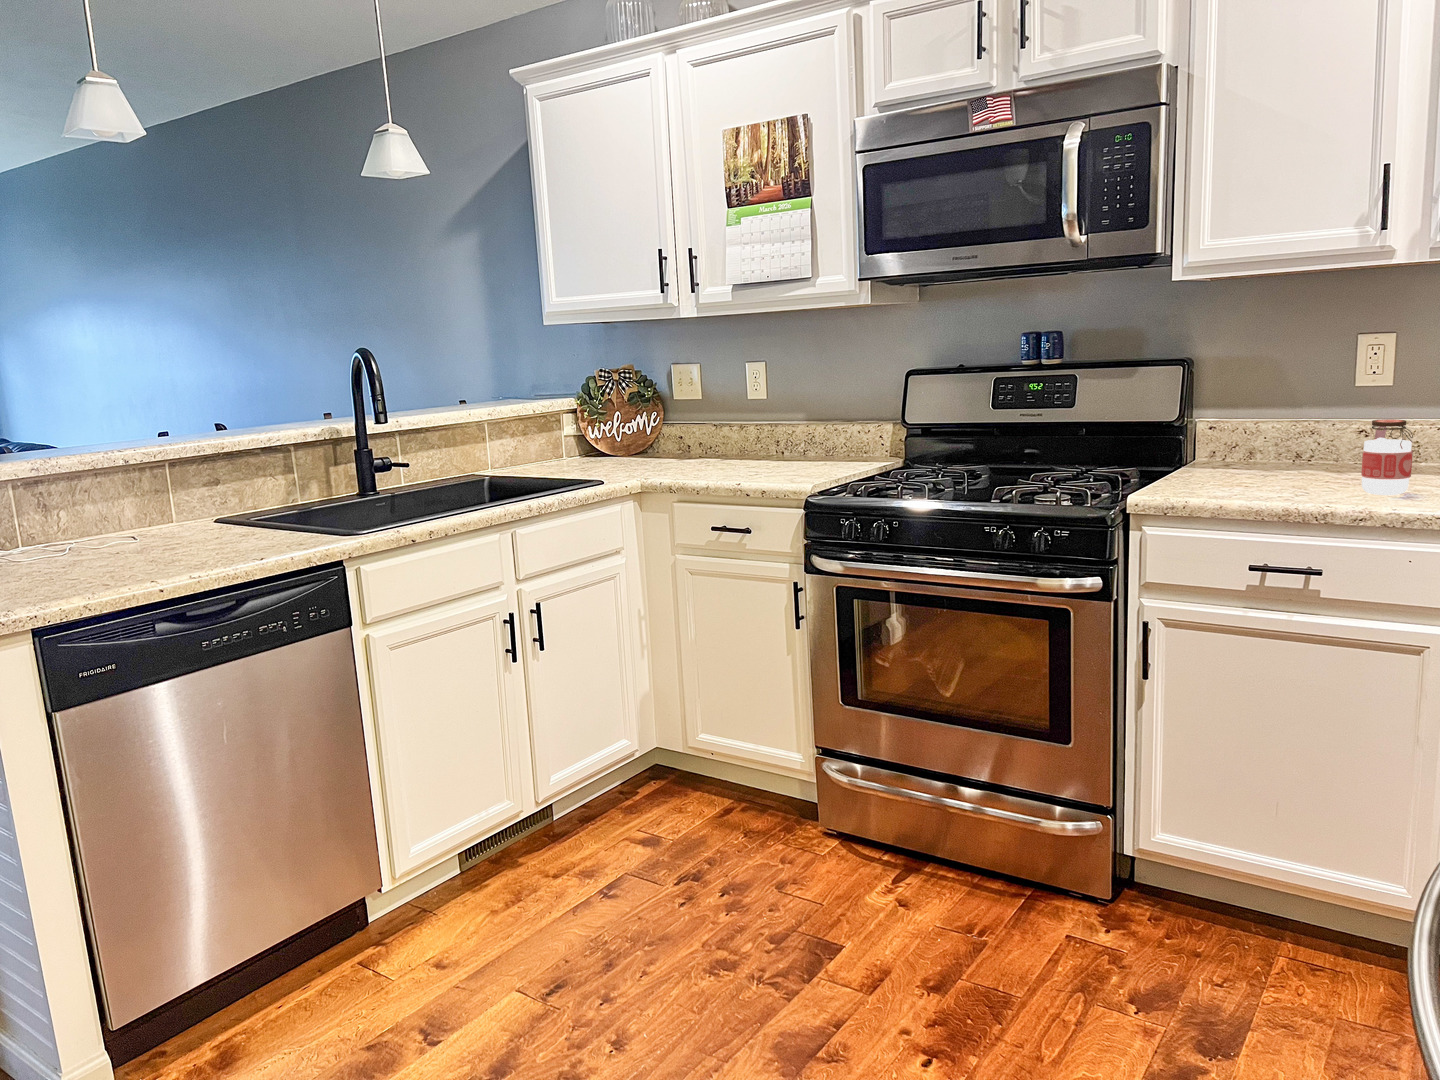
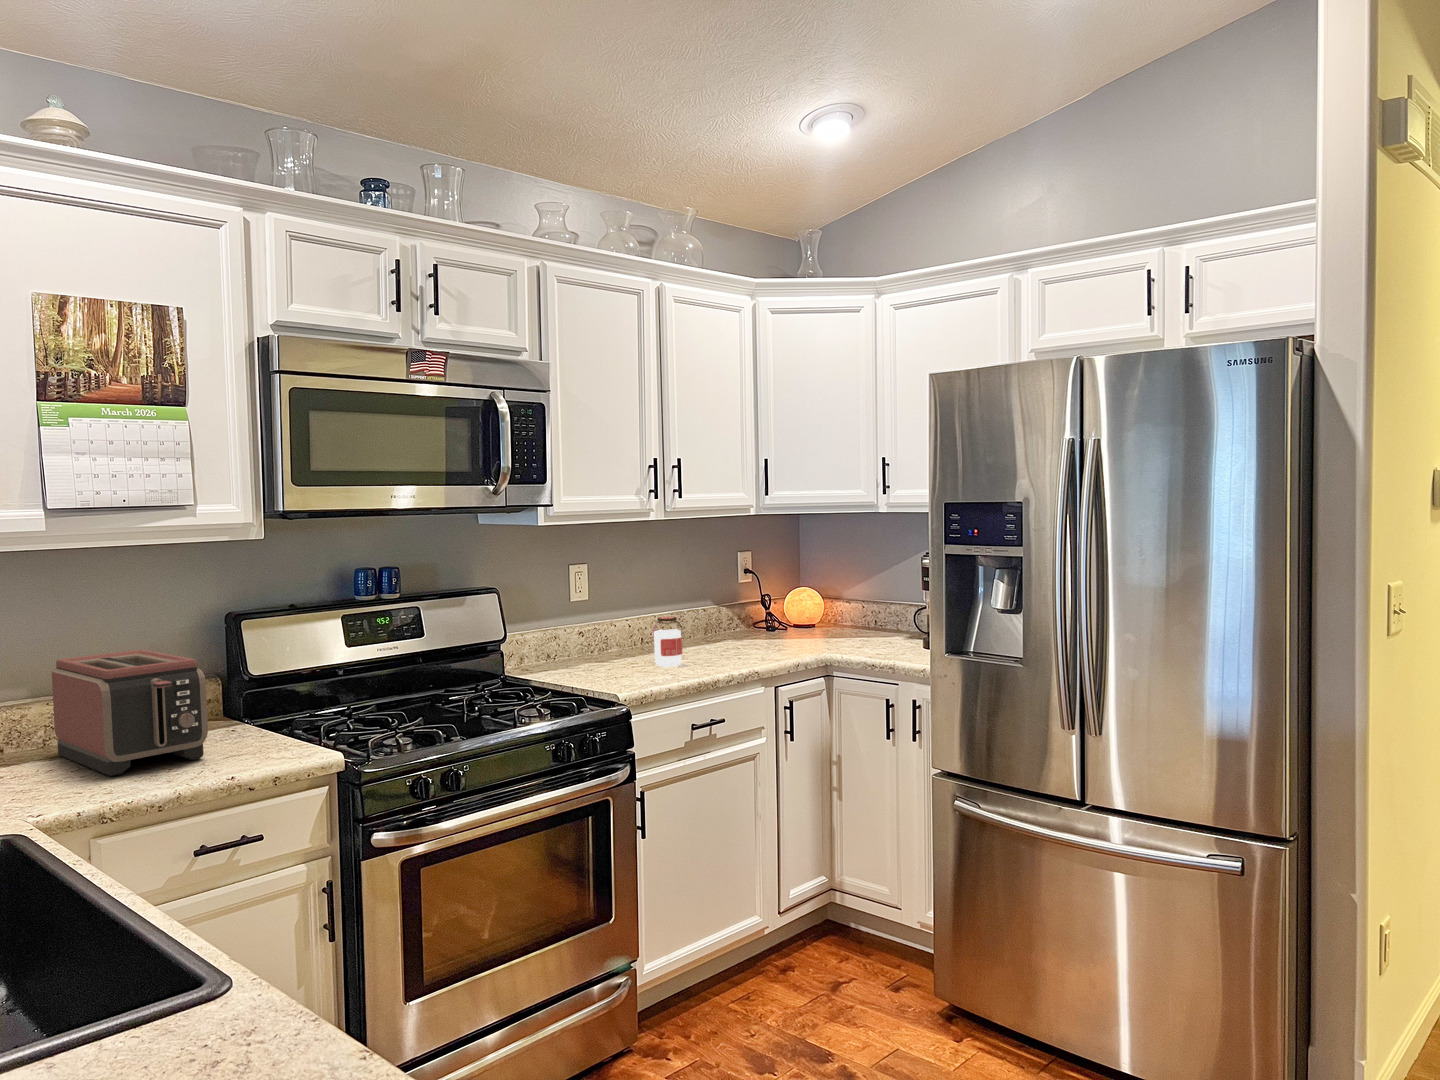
toaster: none [730,392,837,477] -> present [52,650,208,776]

